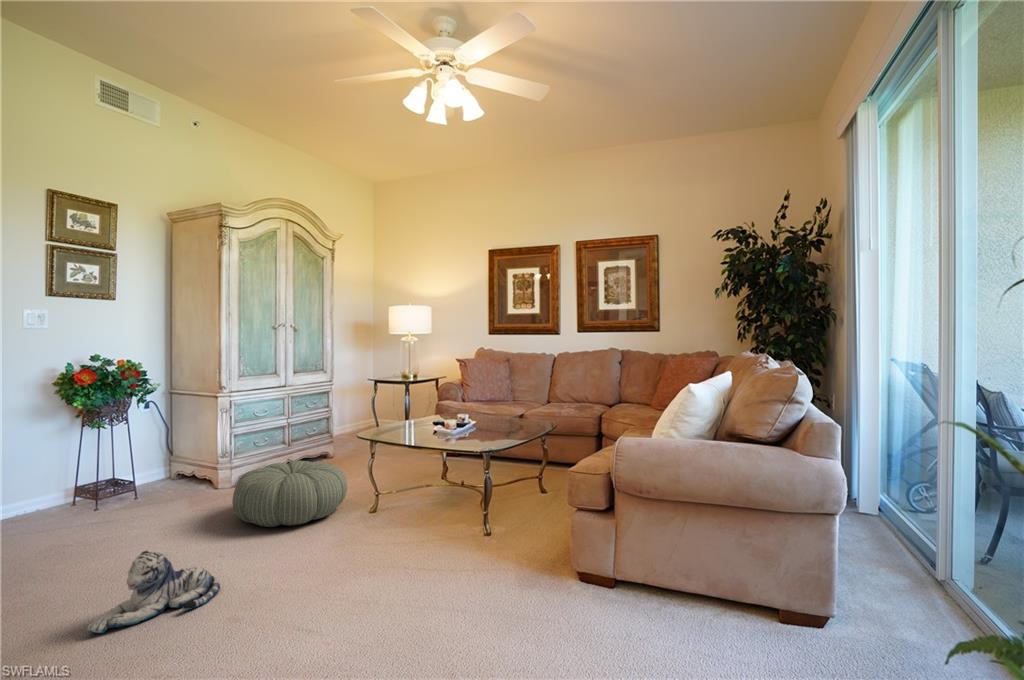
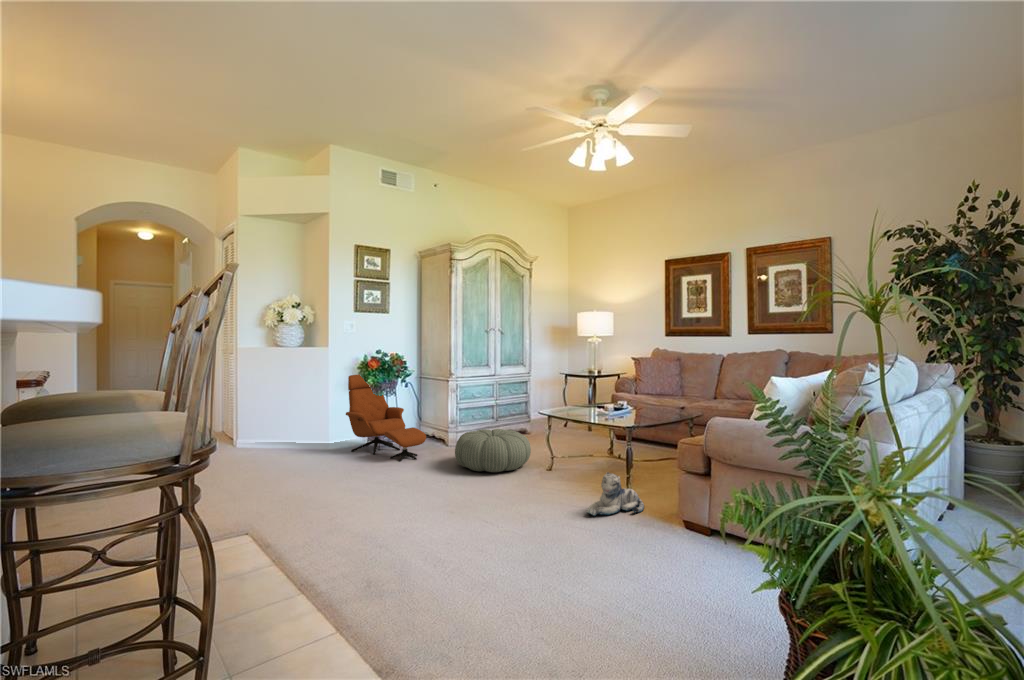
armchair: none [28,392,182,526] -> present [346,374,426,461]
plush toy: present [87,550,220,633] -> present [587,472,644,516]

